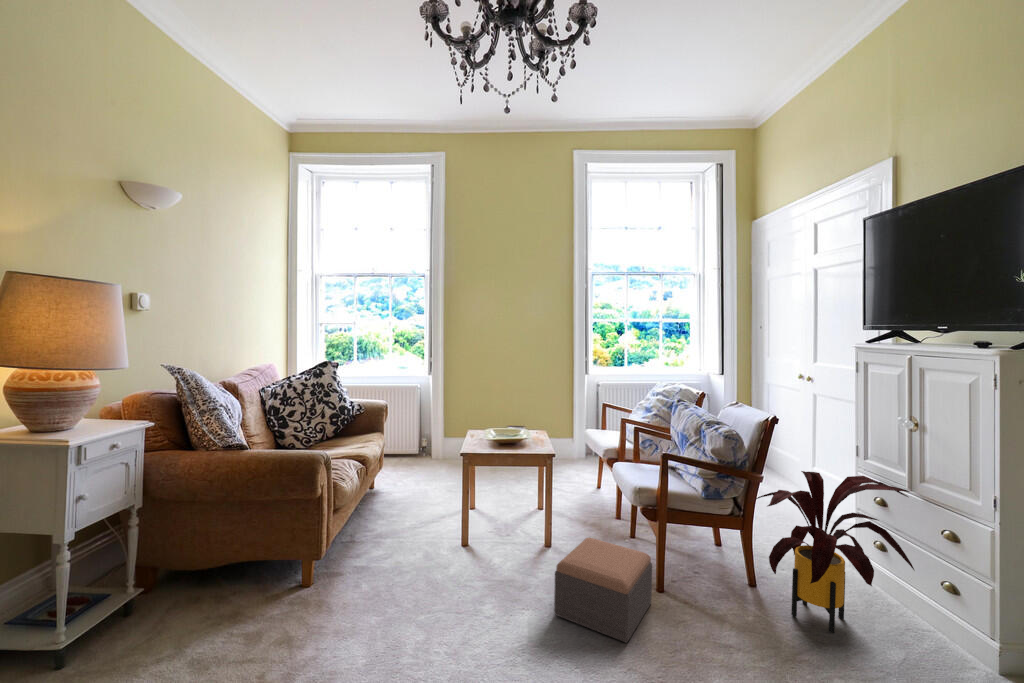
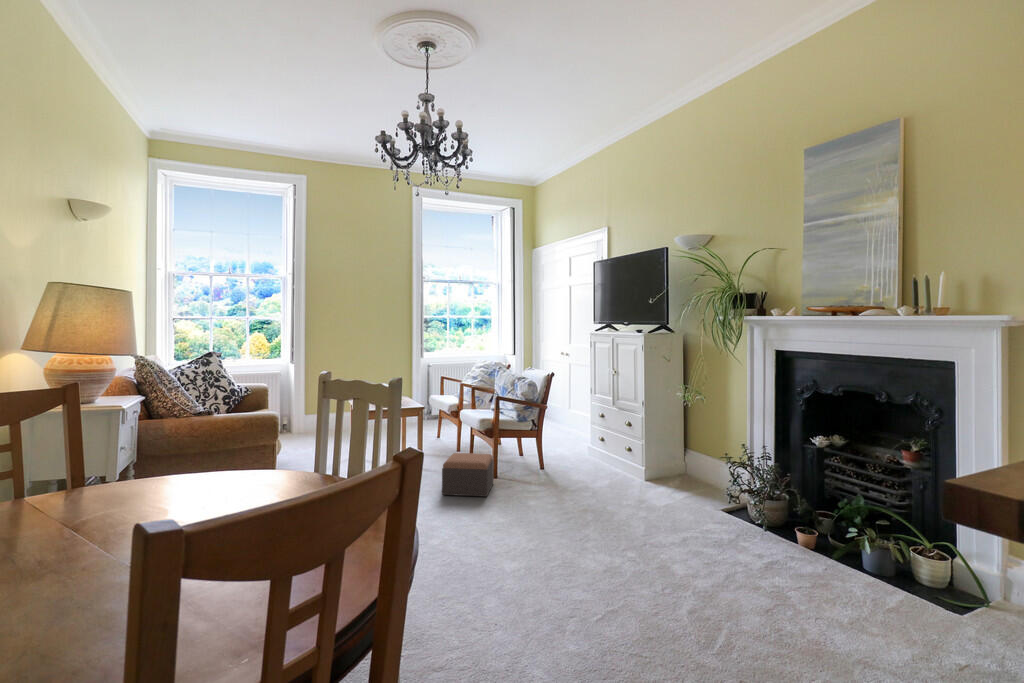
house plant: present [750,471,914,633] -> none [540,397,614,478]

